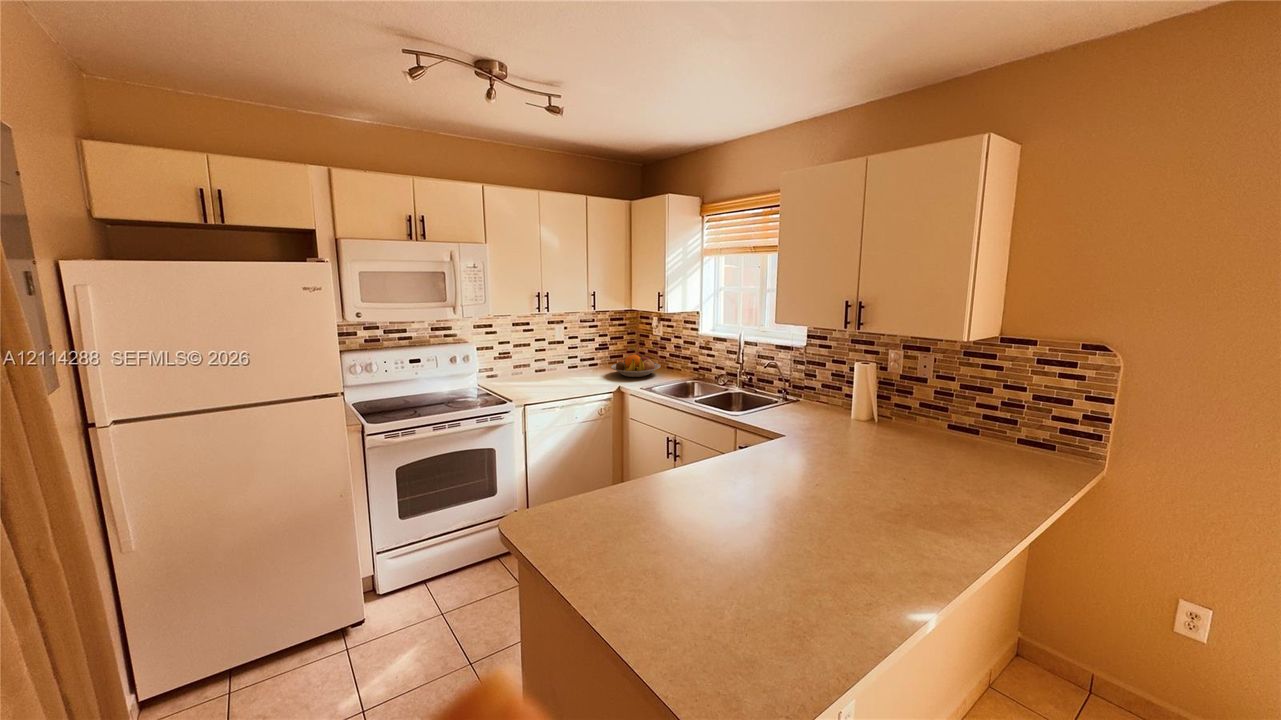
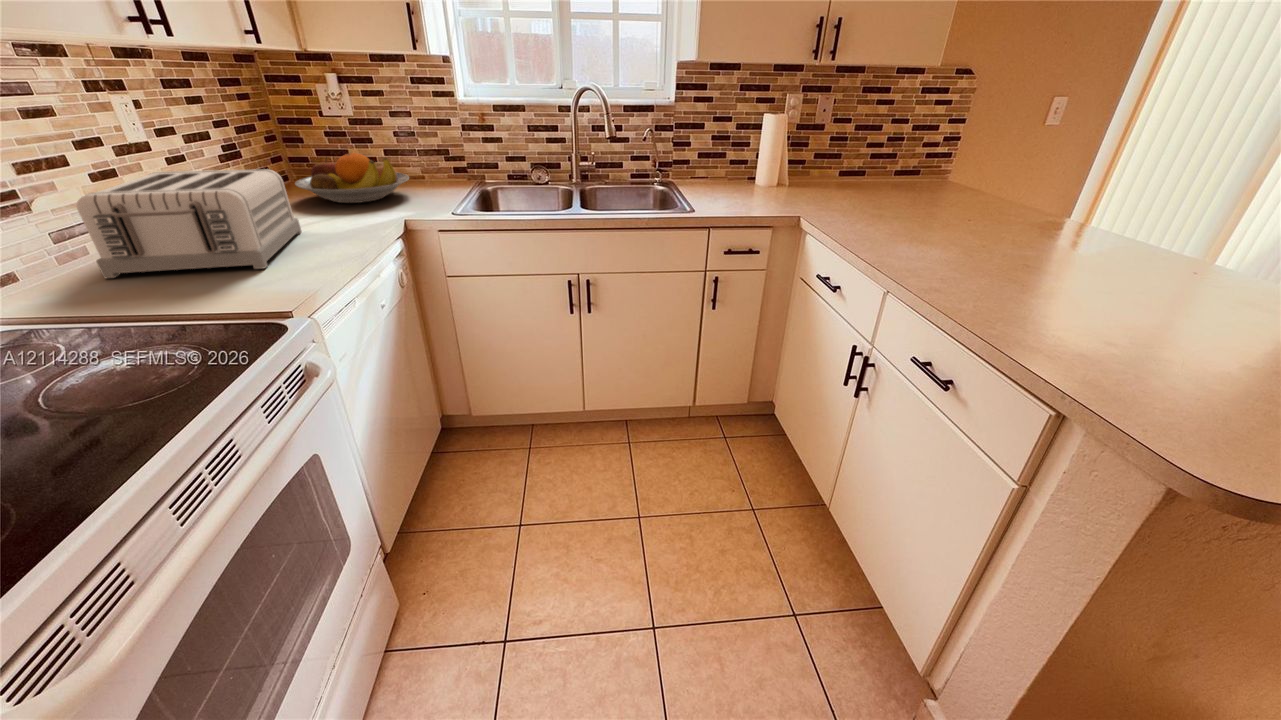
toaster: none [518,355,585,394] -> present [77,169,302,278]

